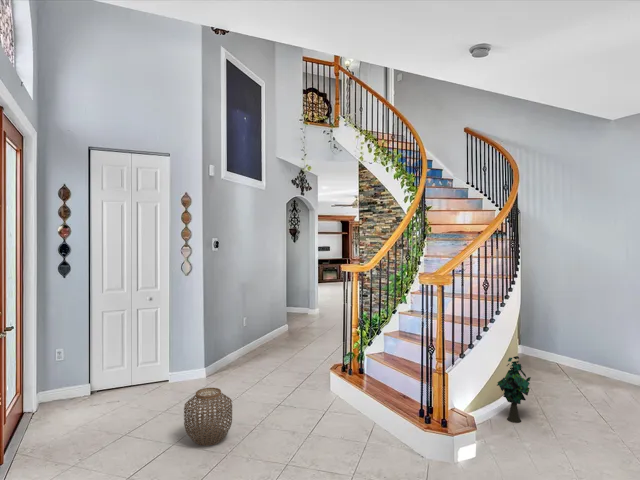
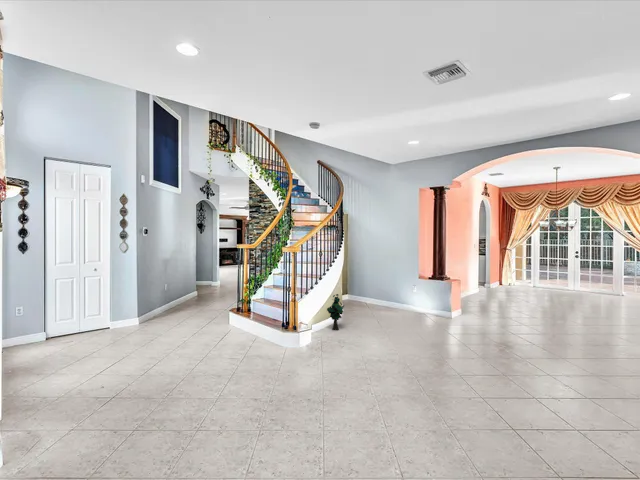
woven basket: present [184,388,232,446] -> none [131,321,165,357]

